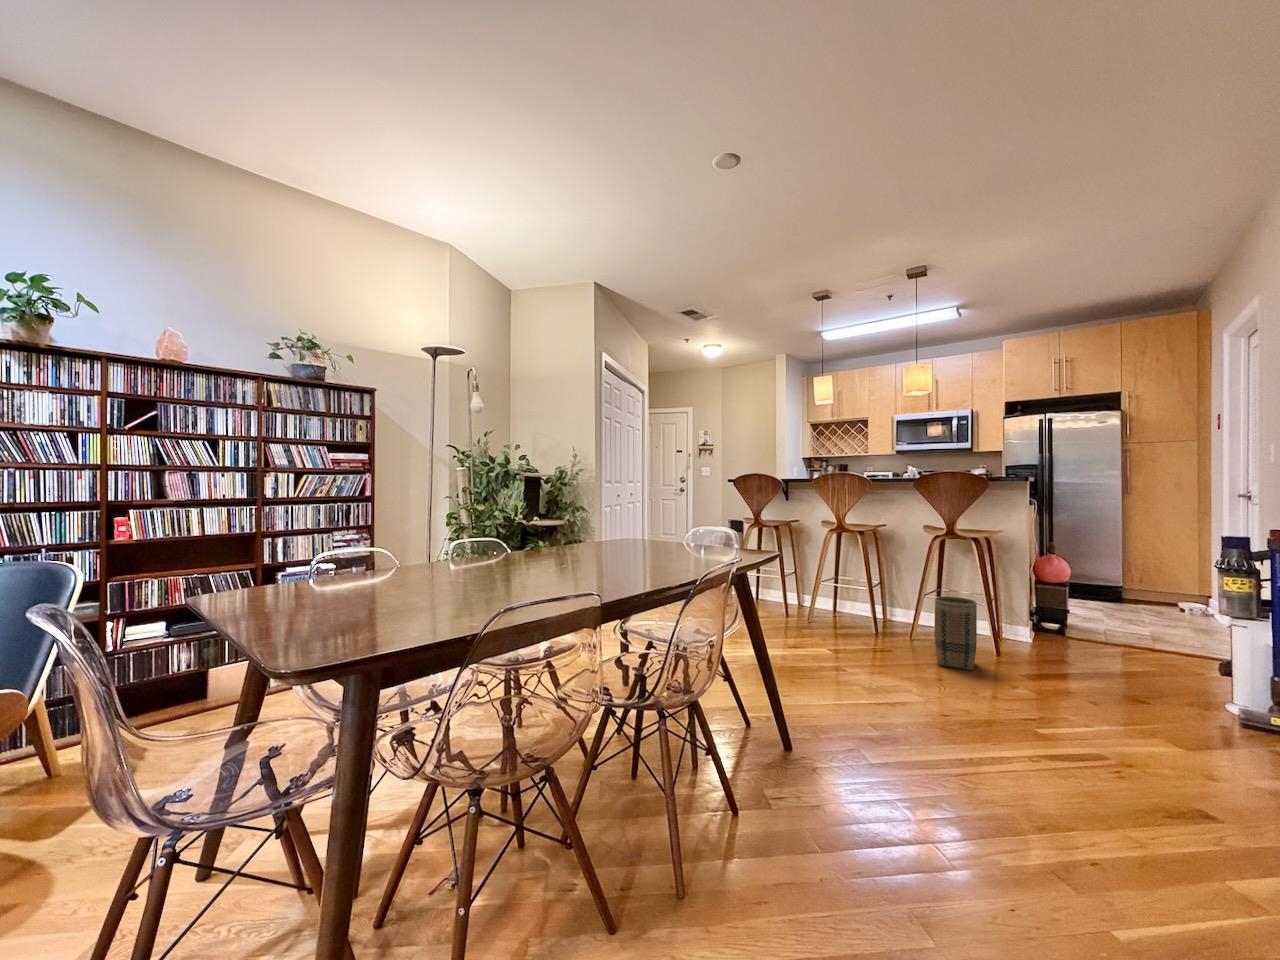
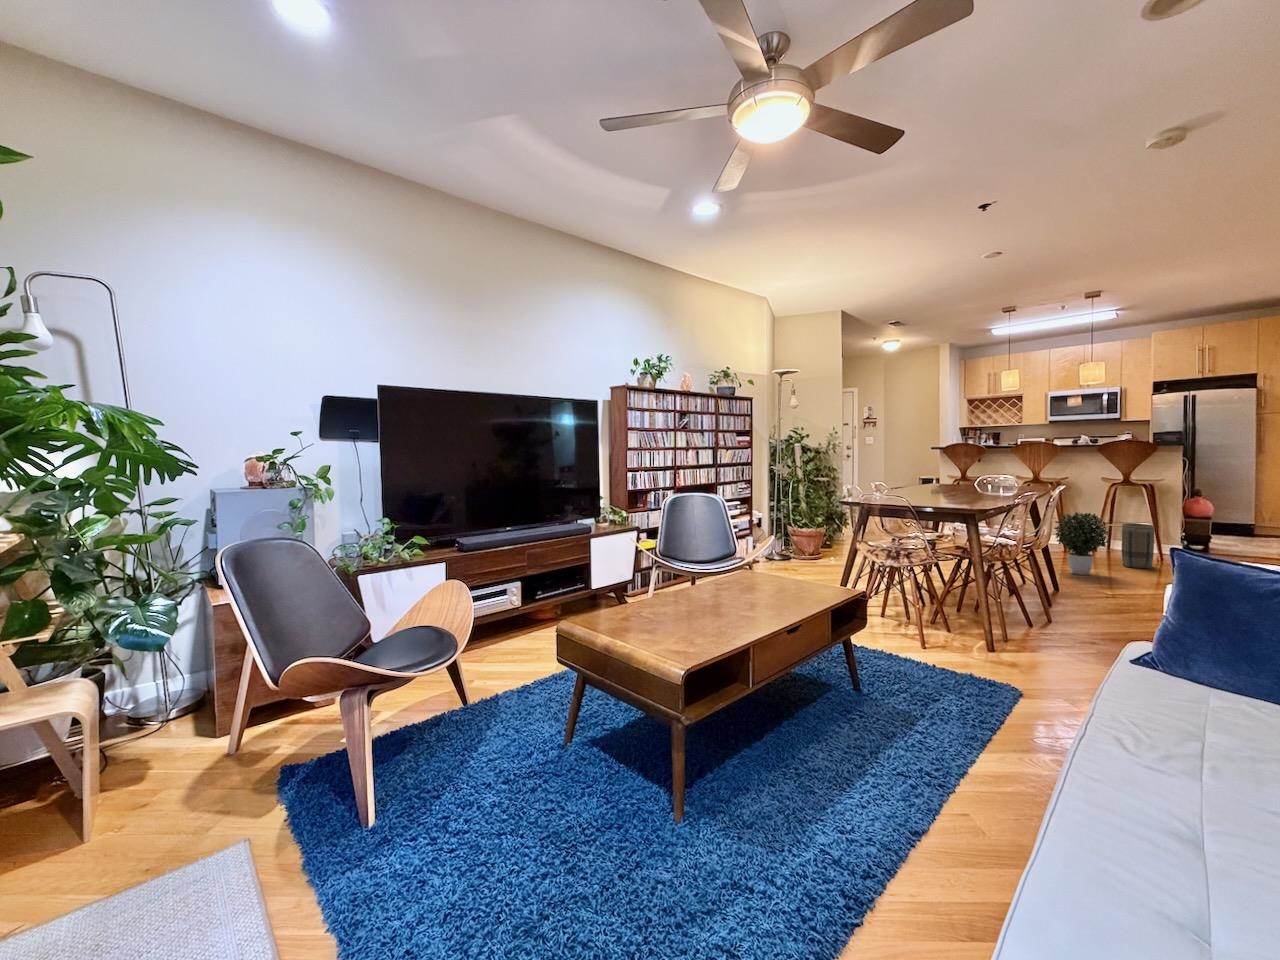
potted plant: none [830,581,903,686] -> present [1054,512,1110,575]

